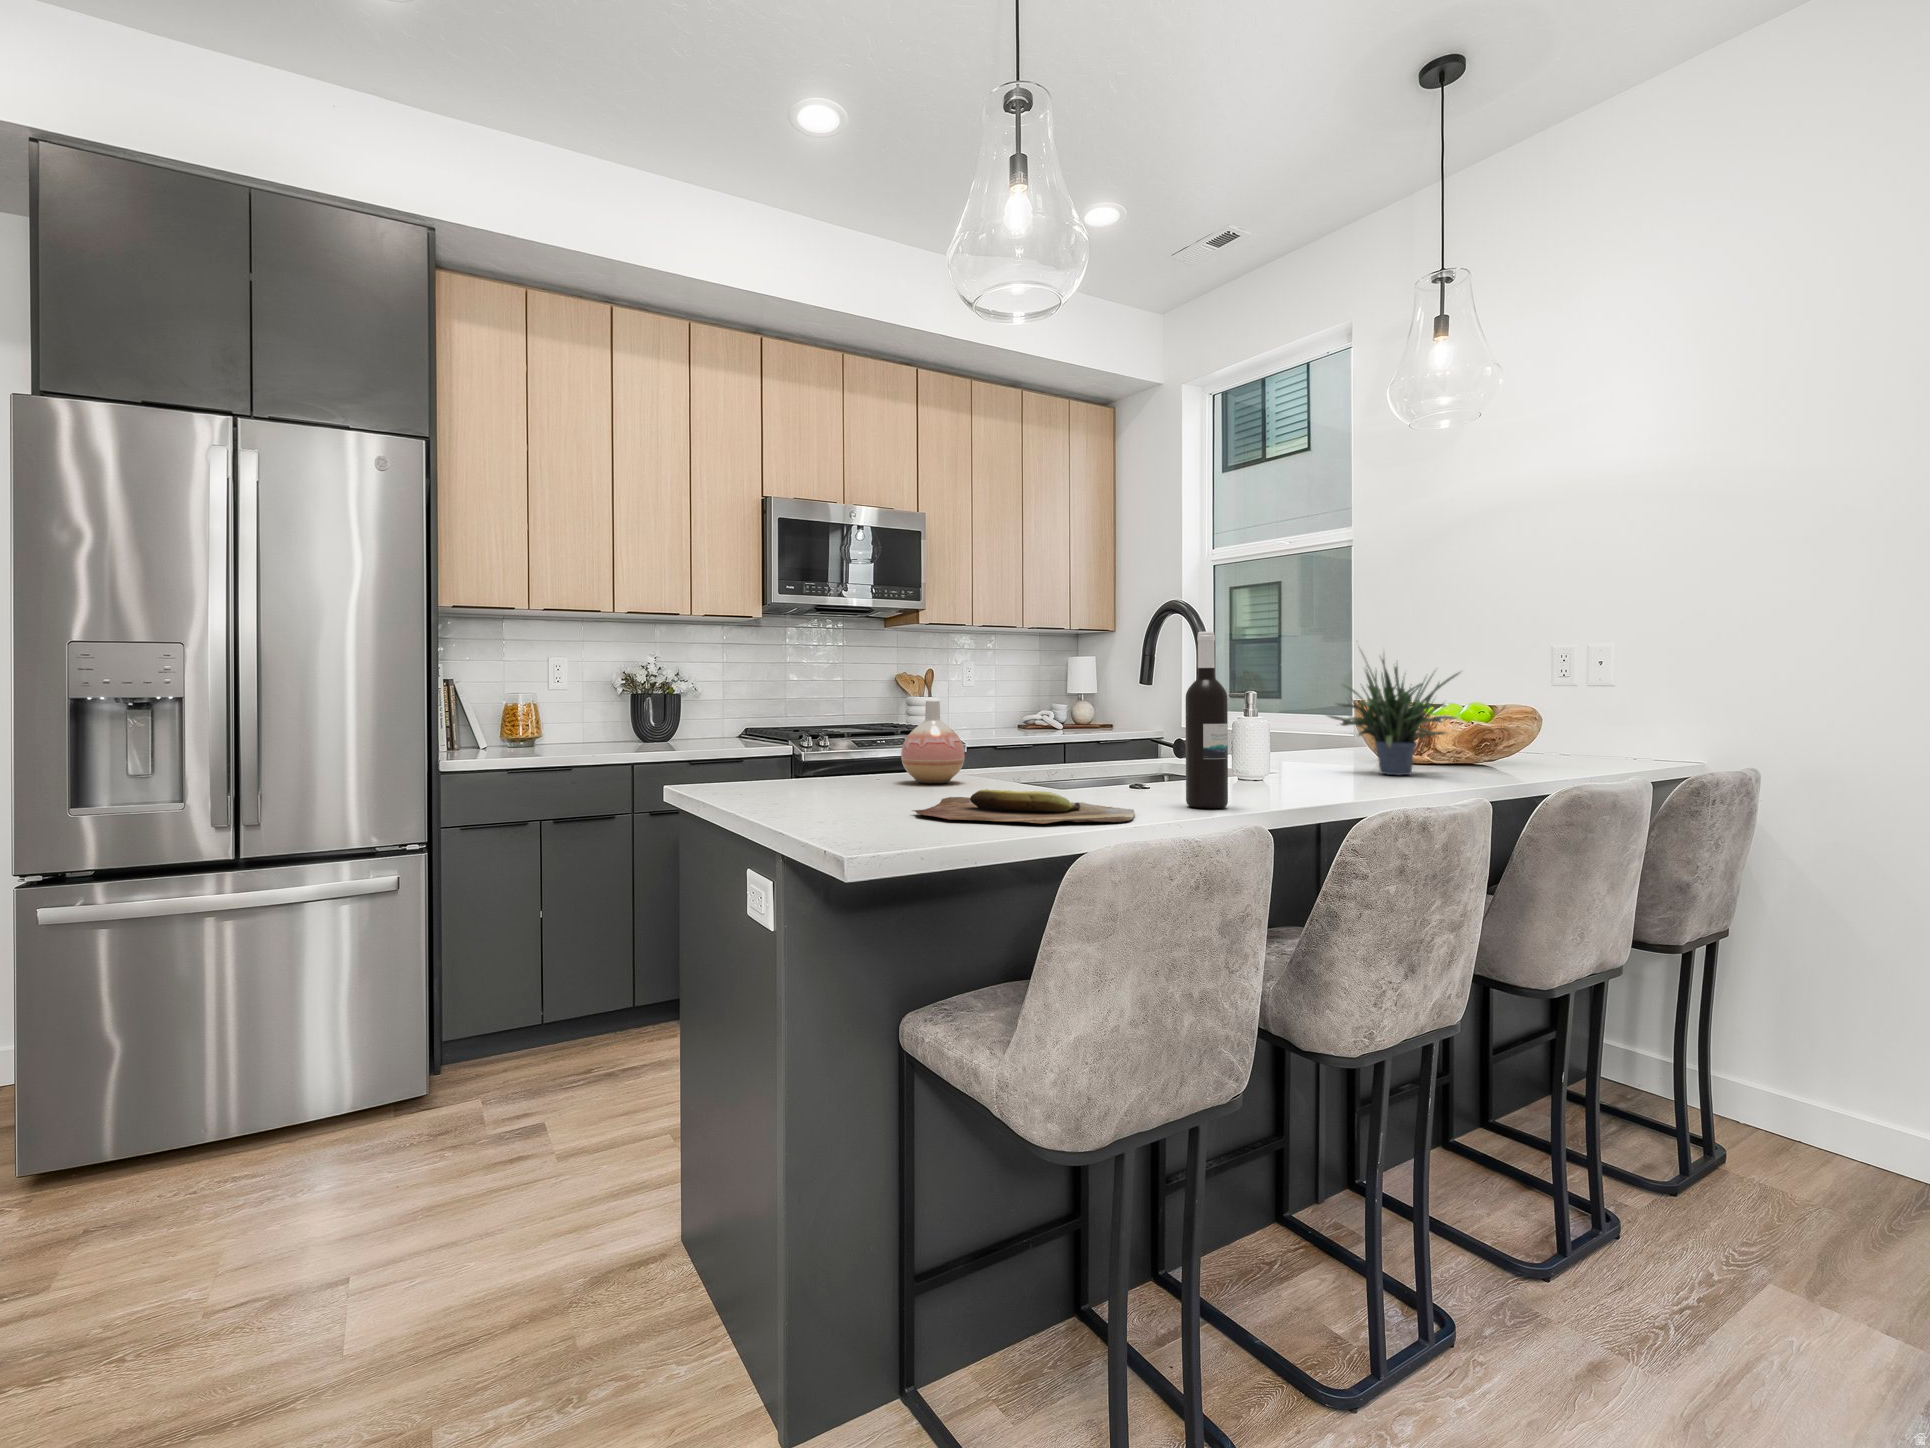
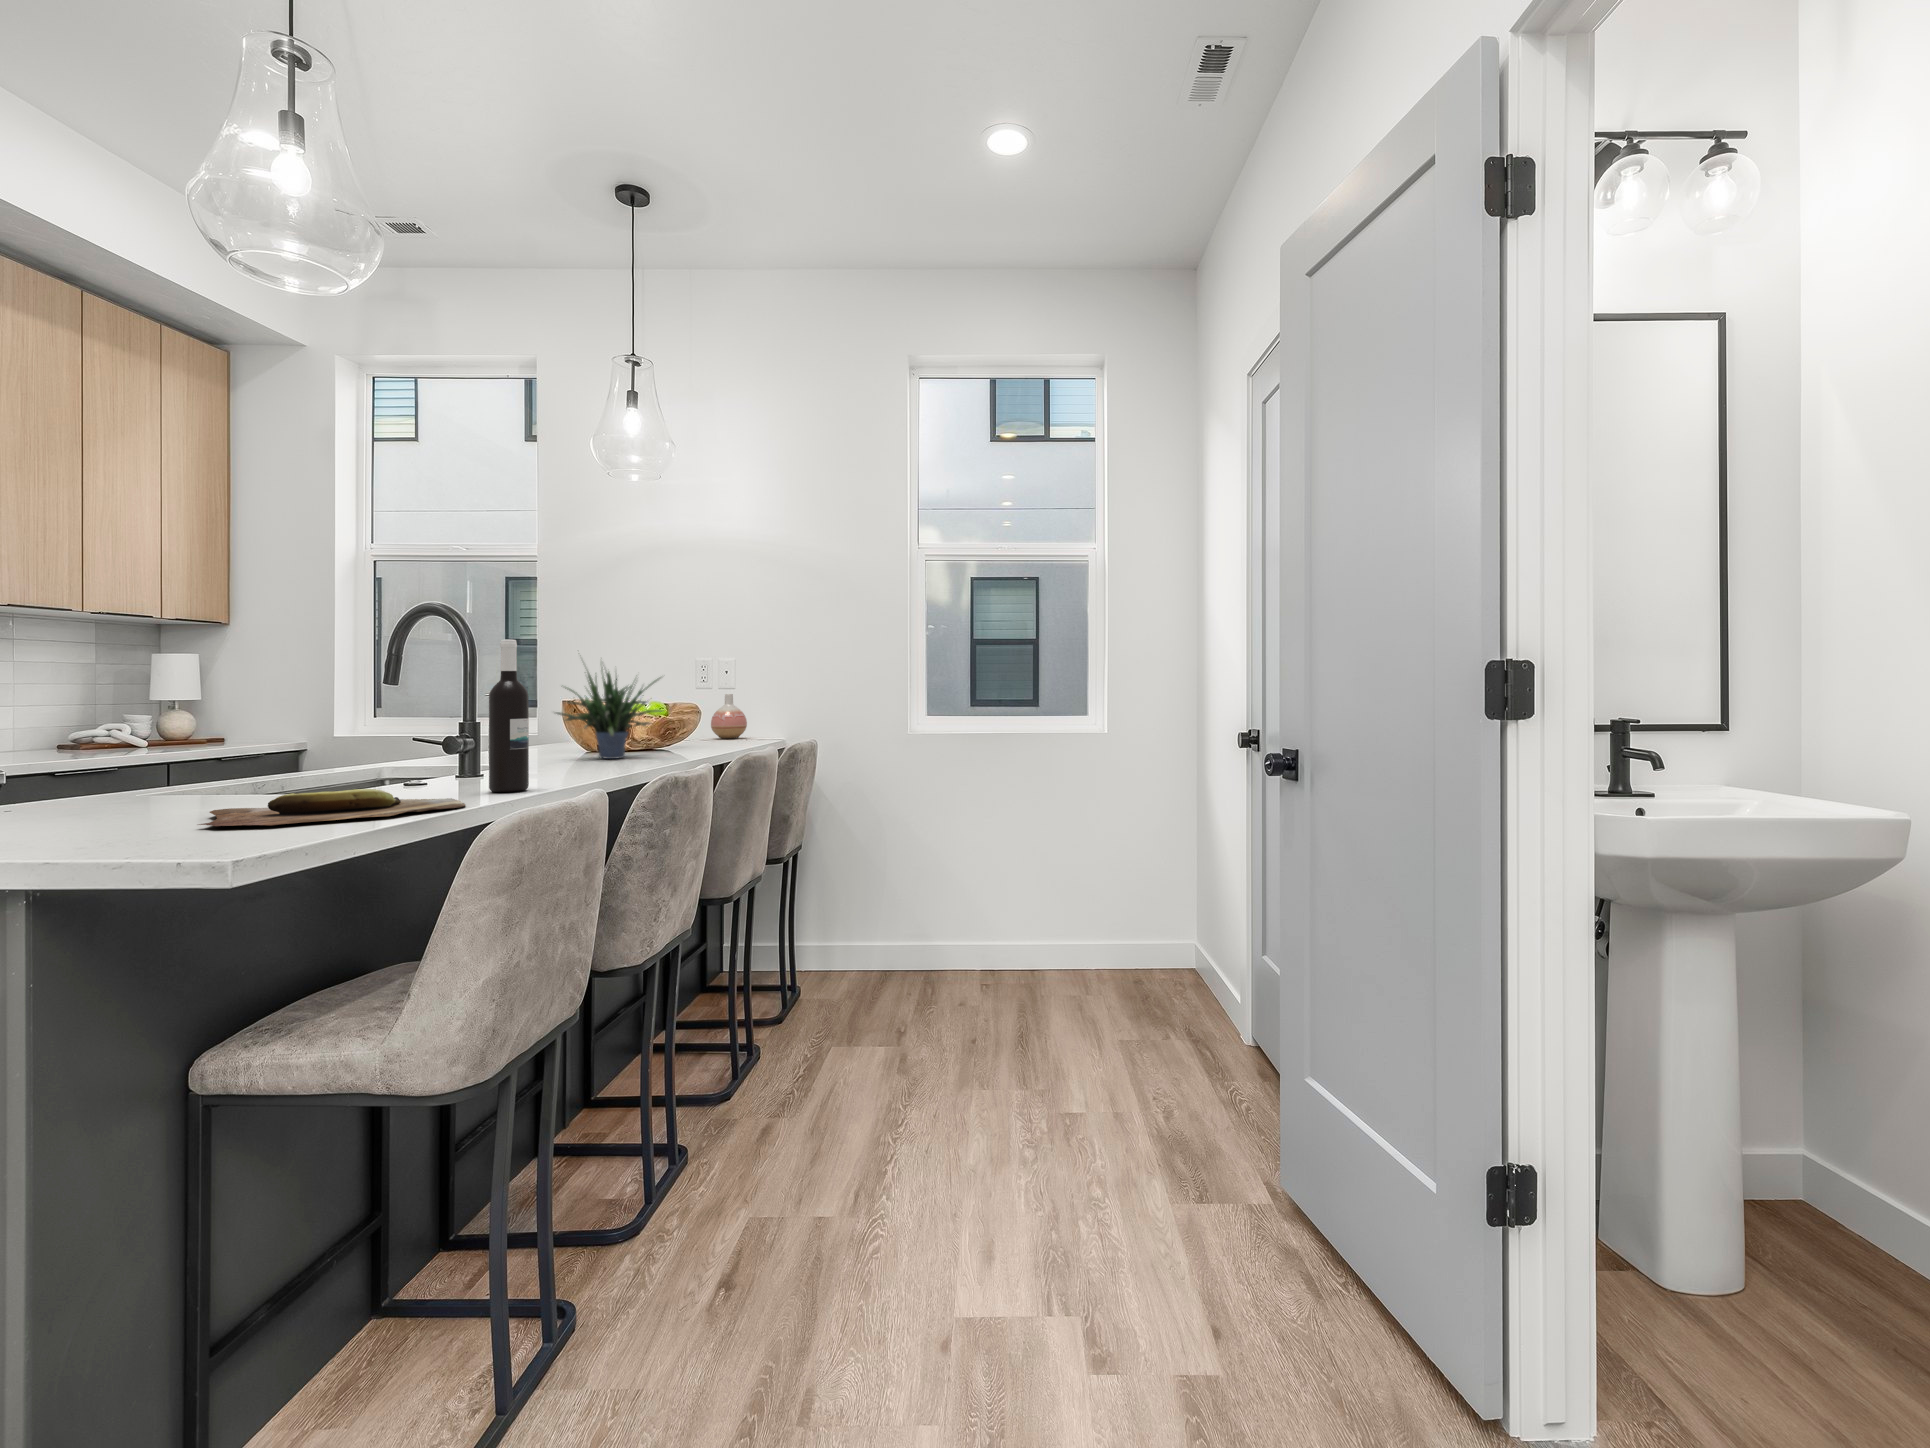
vase: present [901,700,965,783] -> present [711,694,747,739]

